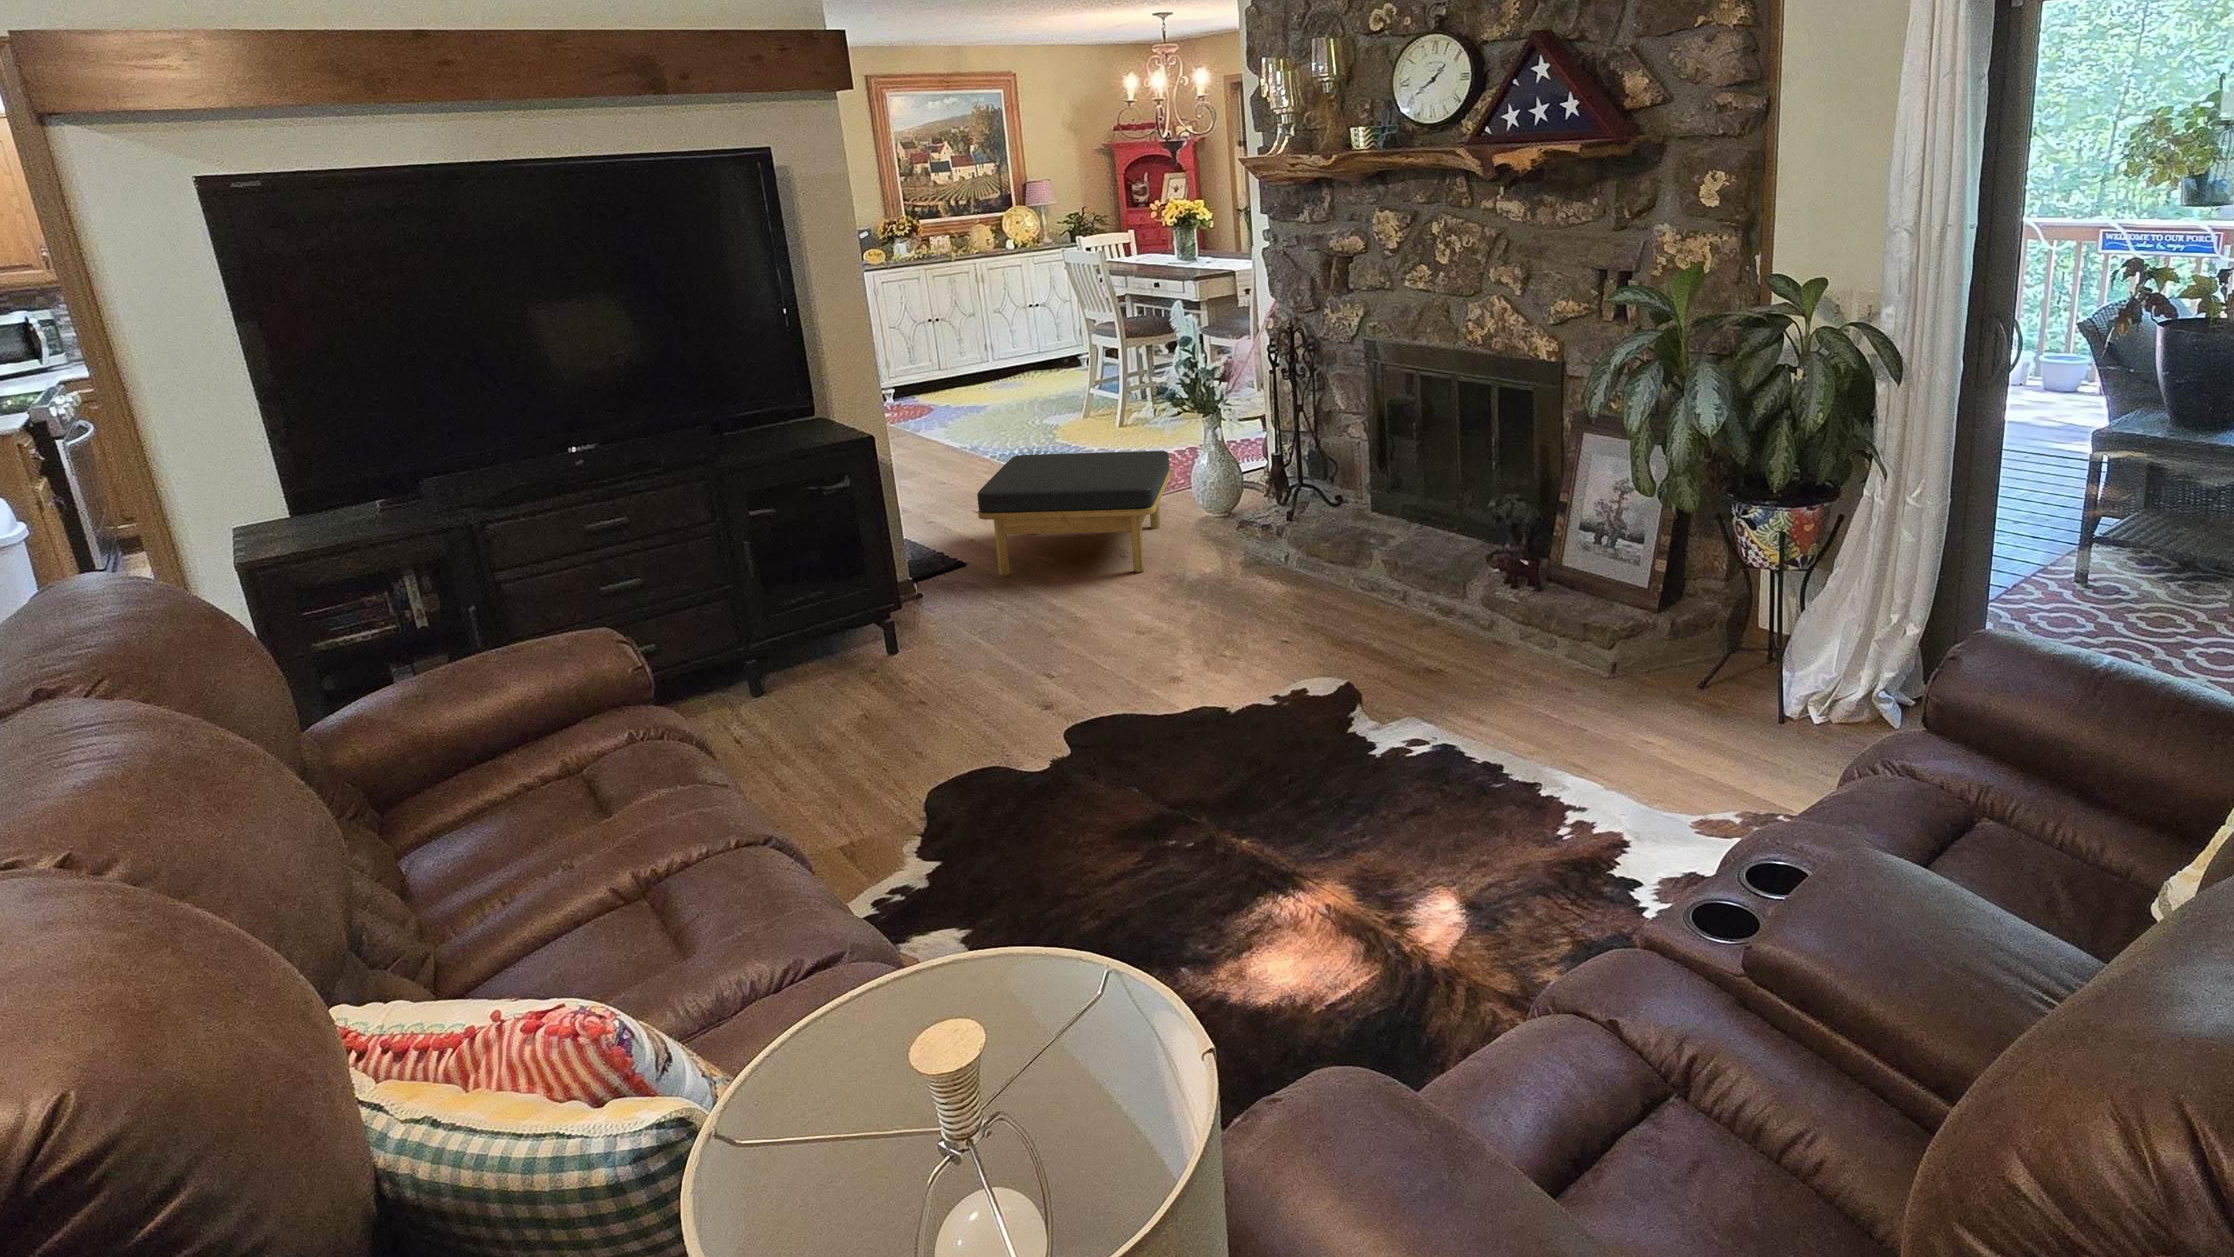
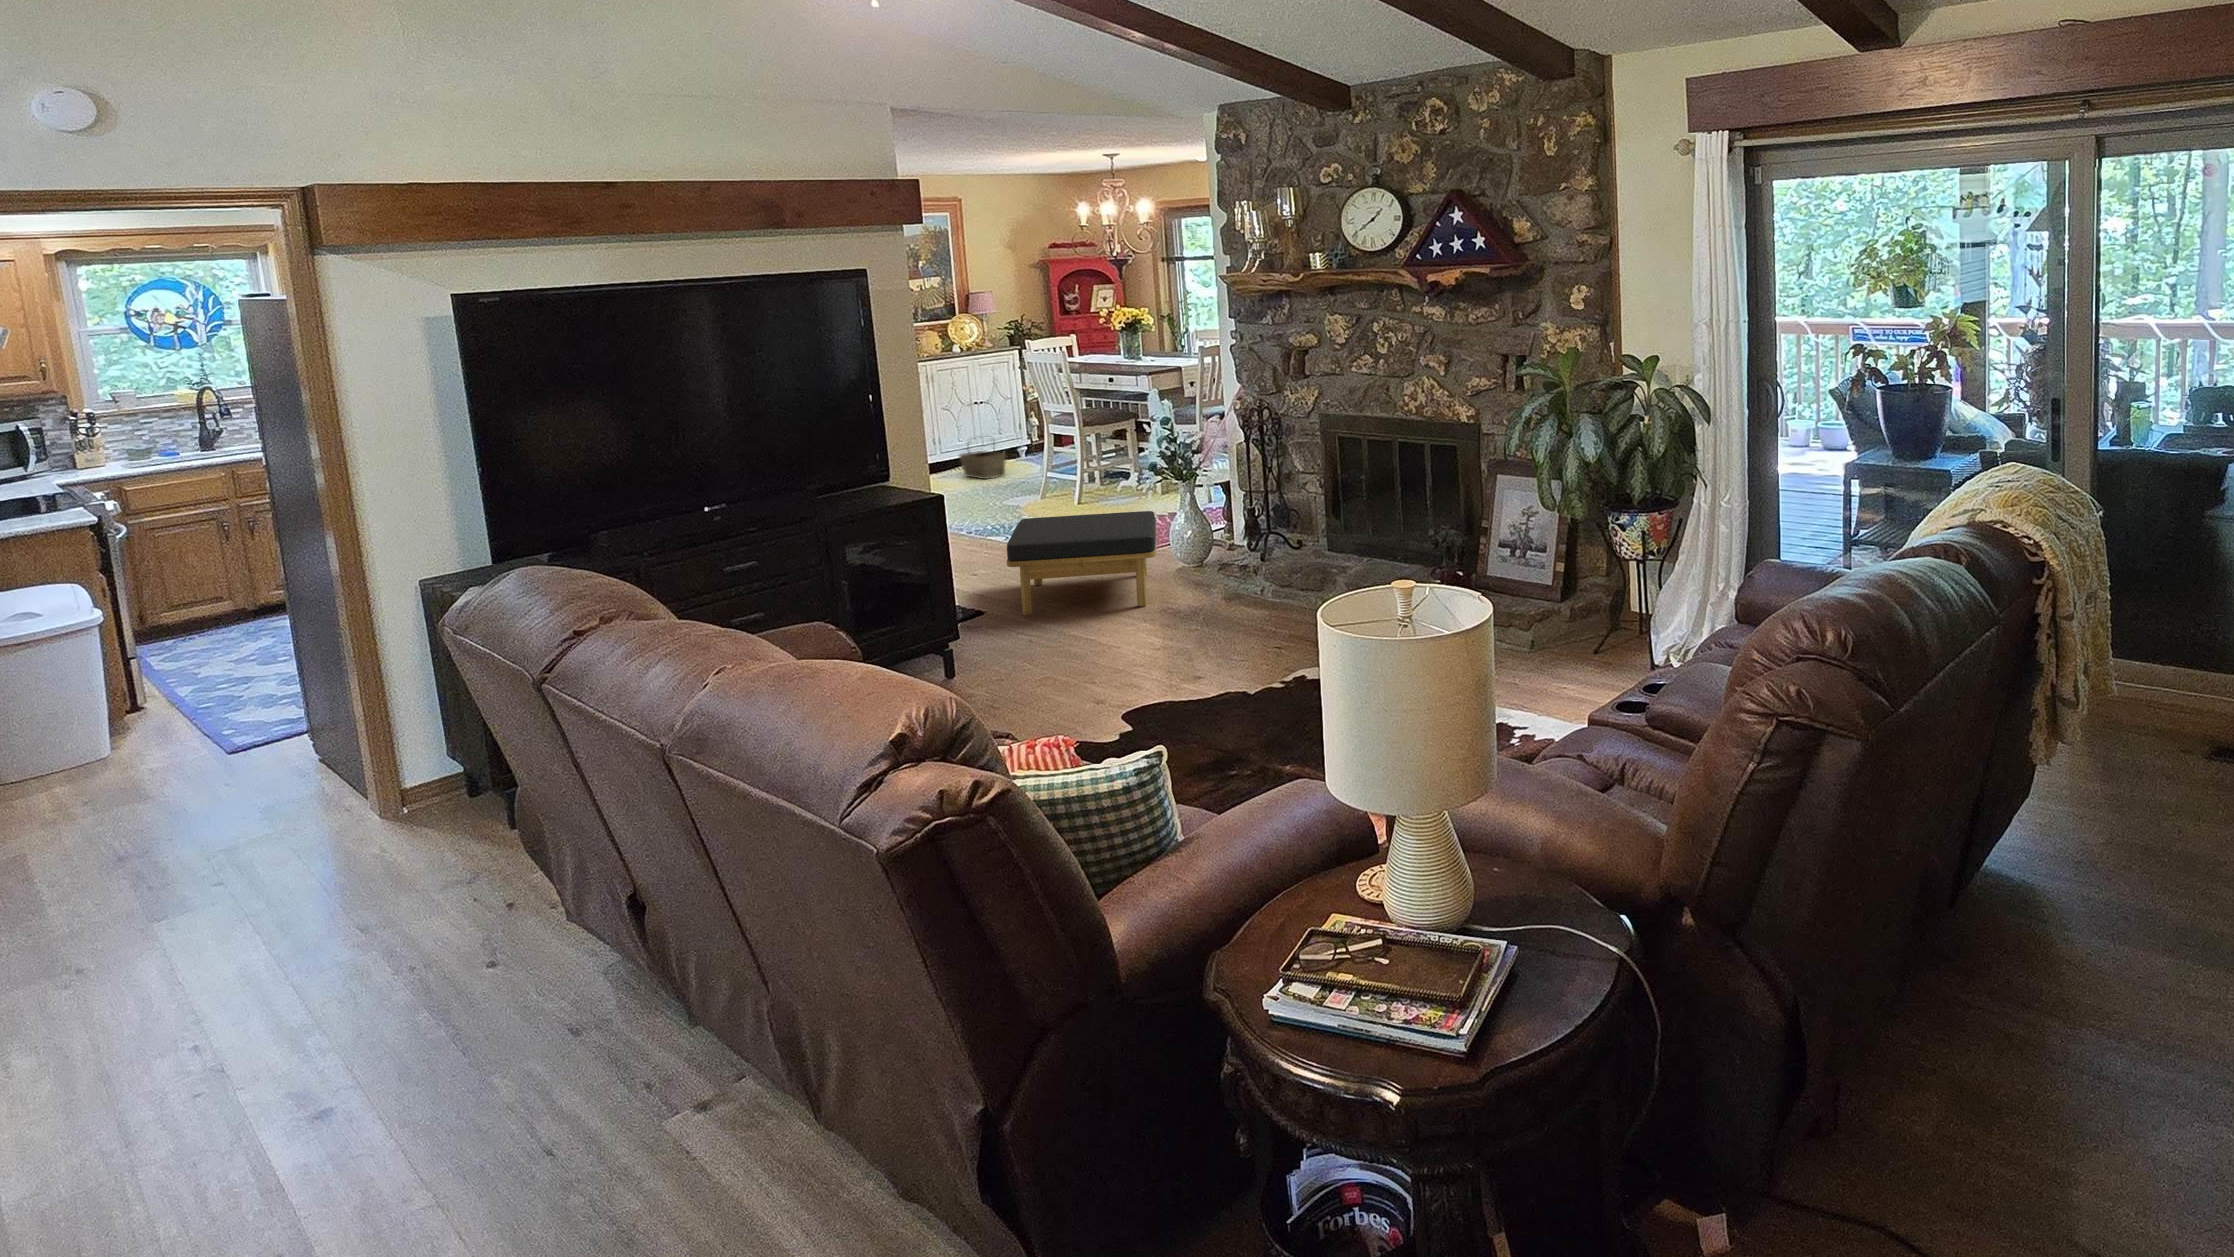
basket: none [1010,342,1059,391] -> present [959,450,1006,479]

